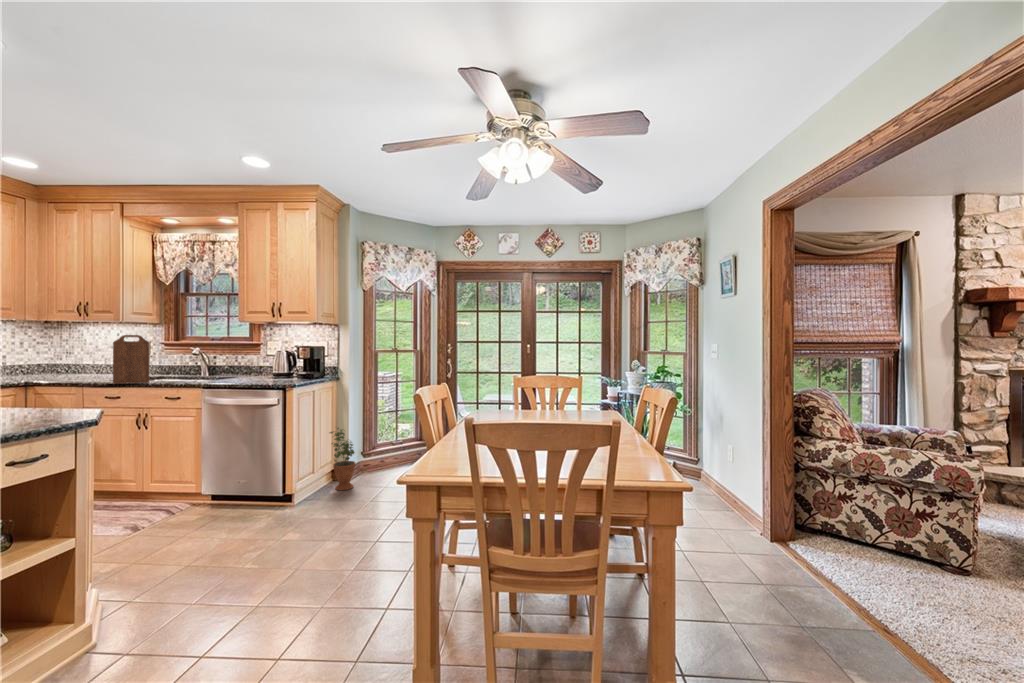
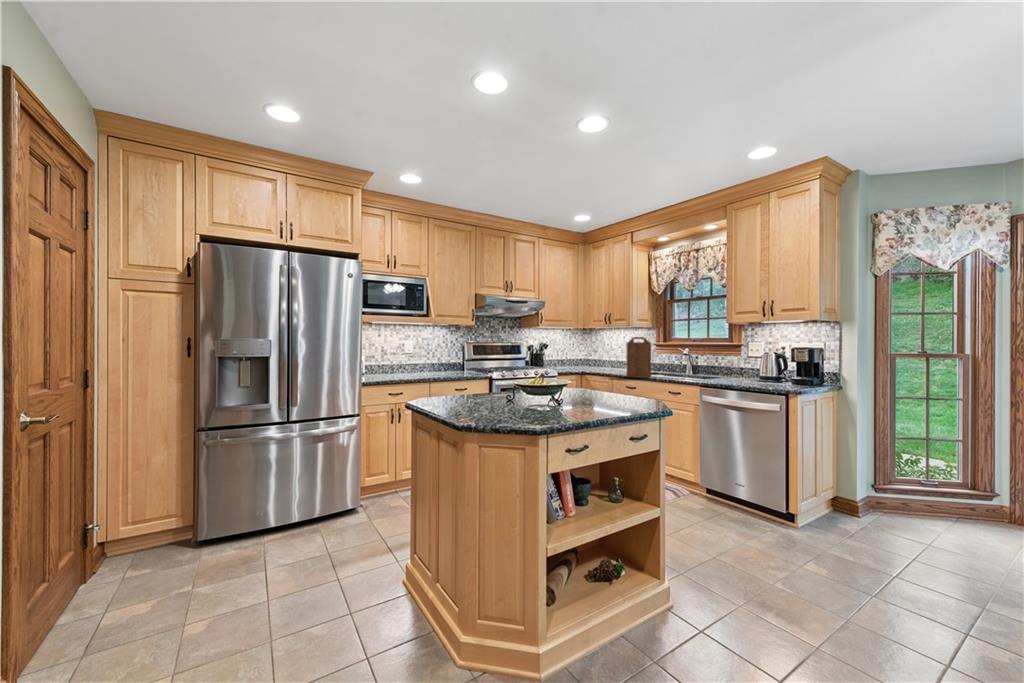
potted plant: present [330,428,356,490] -> none [833,445,874,528]

